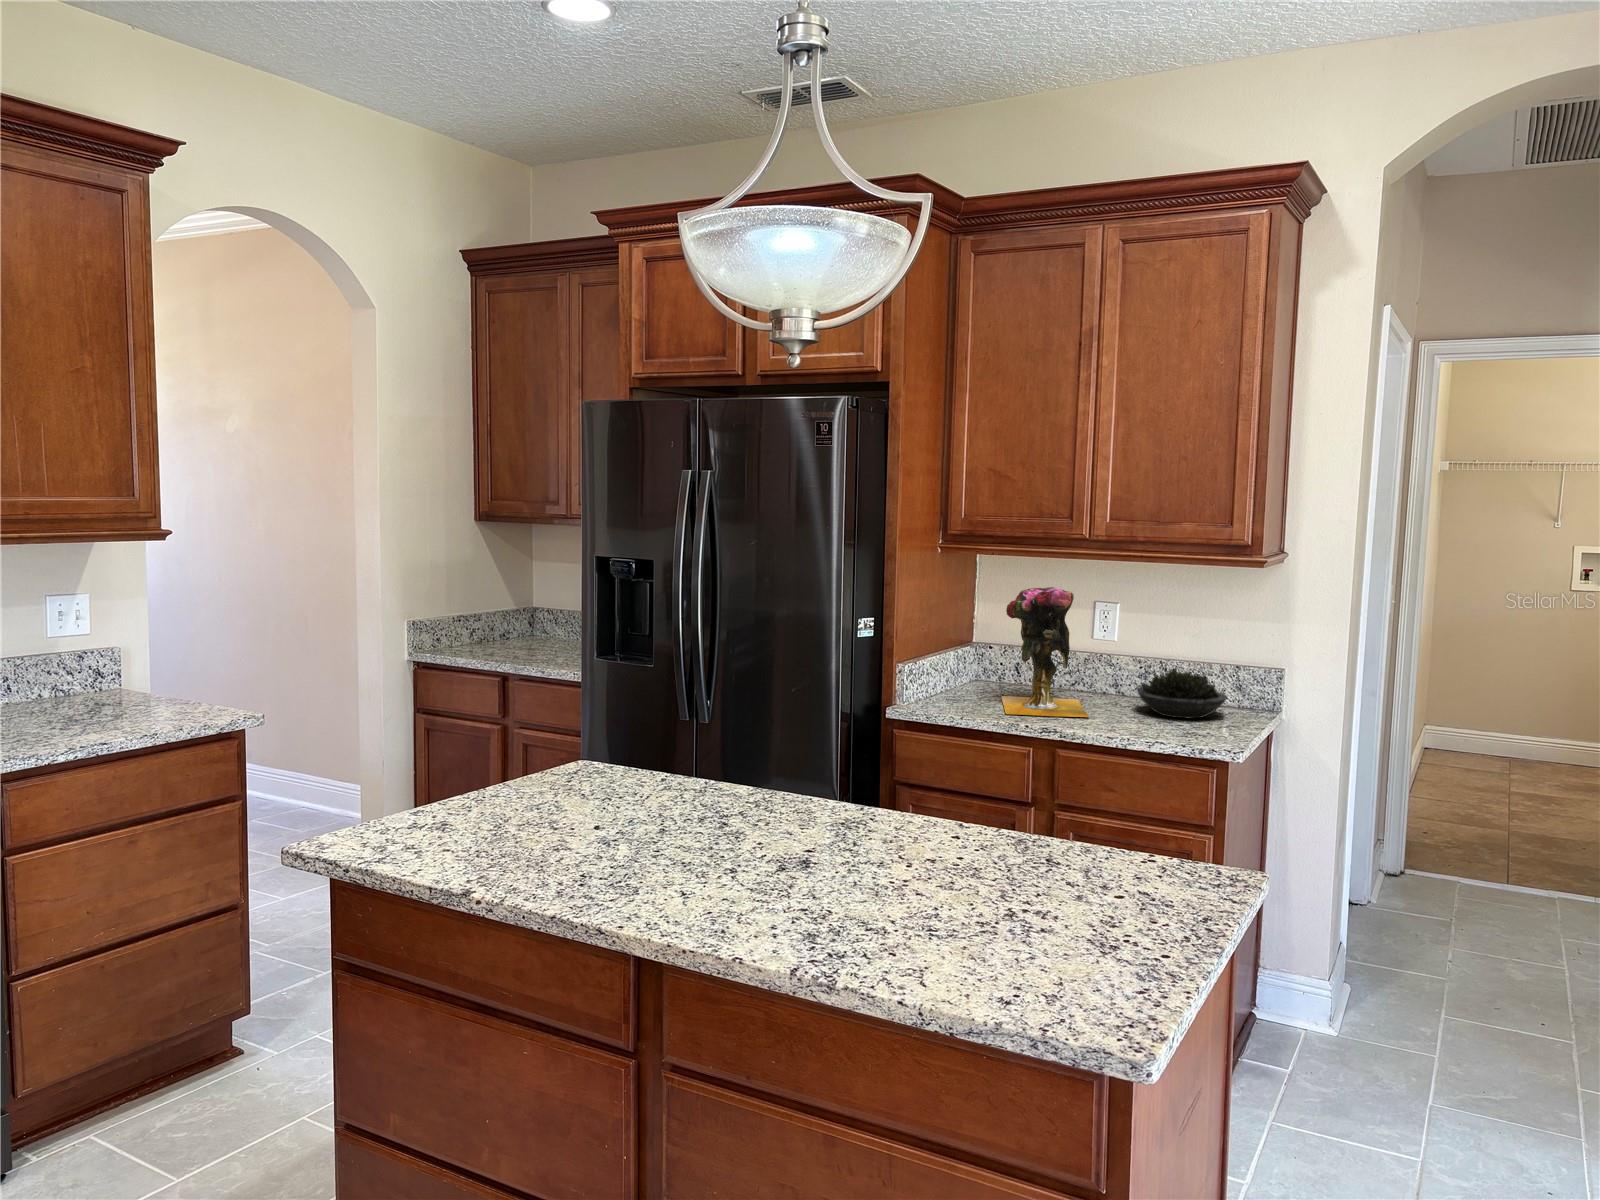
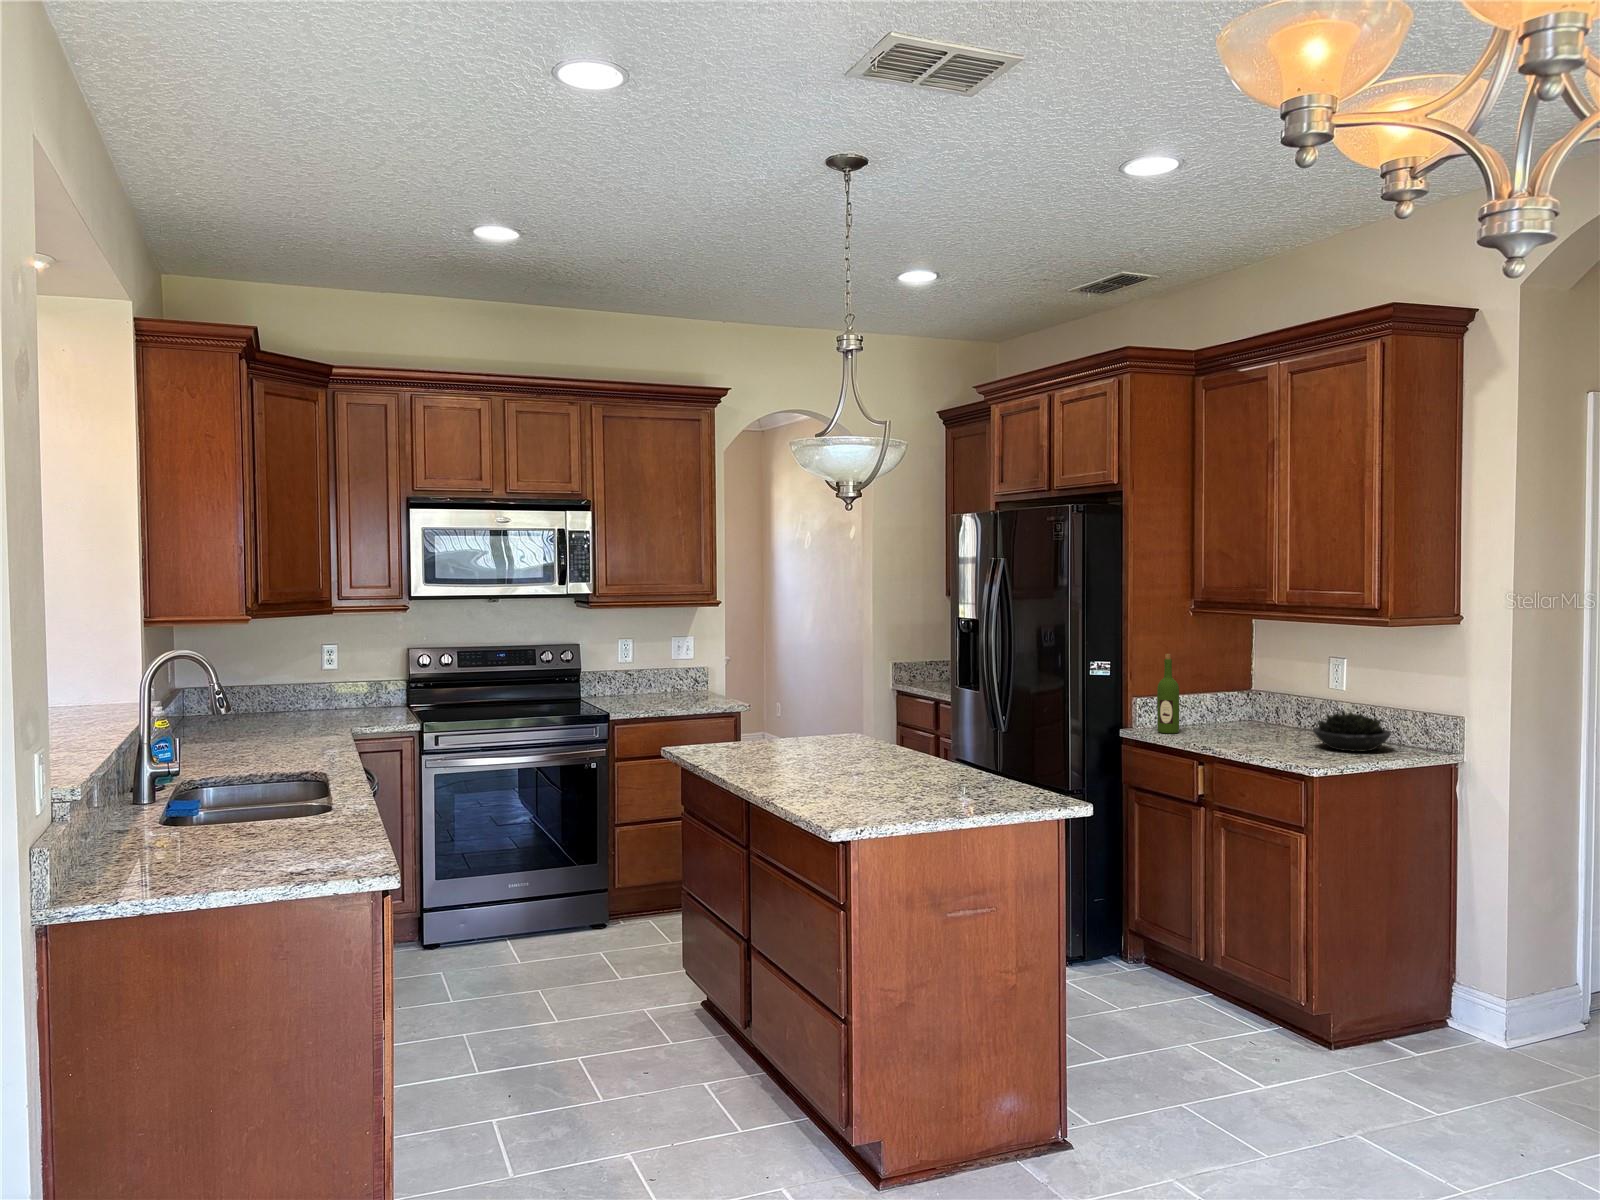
vase: present [1001,587,1089,717] -> none [1198,642,1292,744]
wine bottle: none [939,605,968,711] -> present [1157,654,1179,733]

